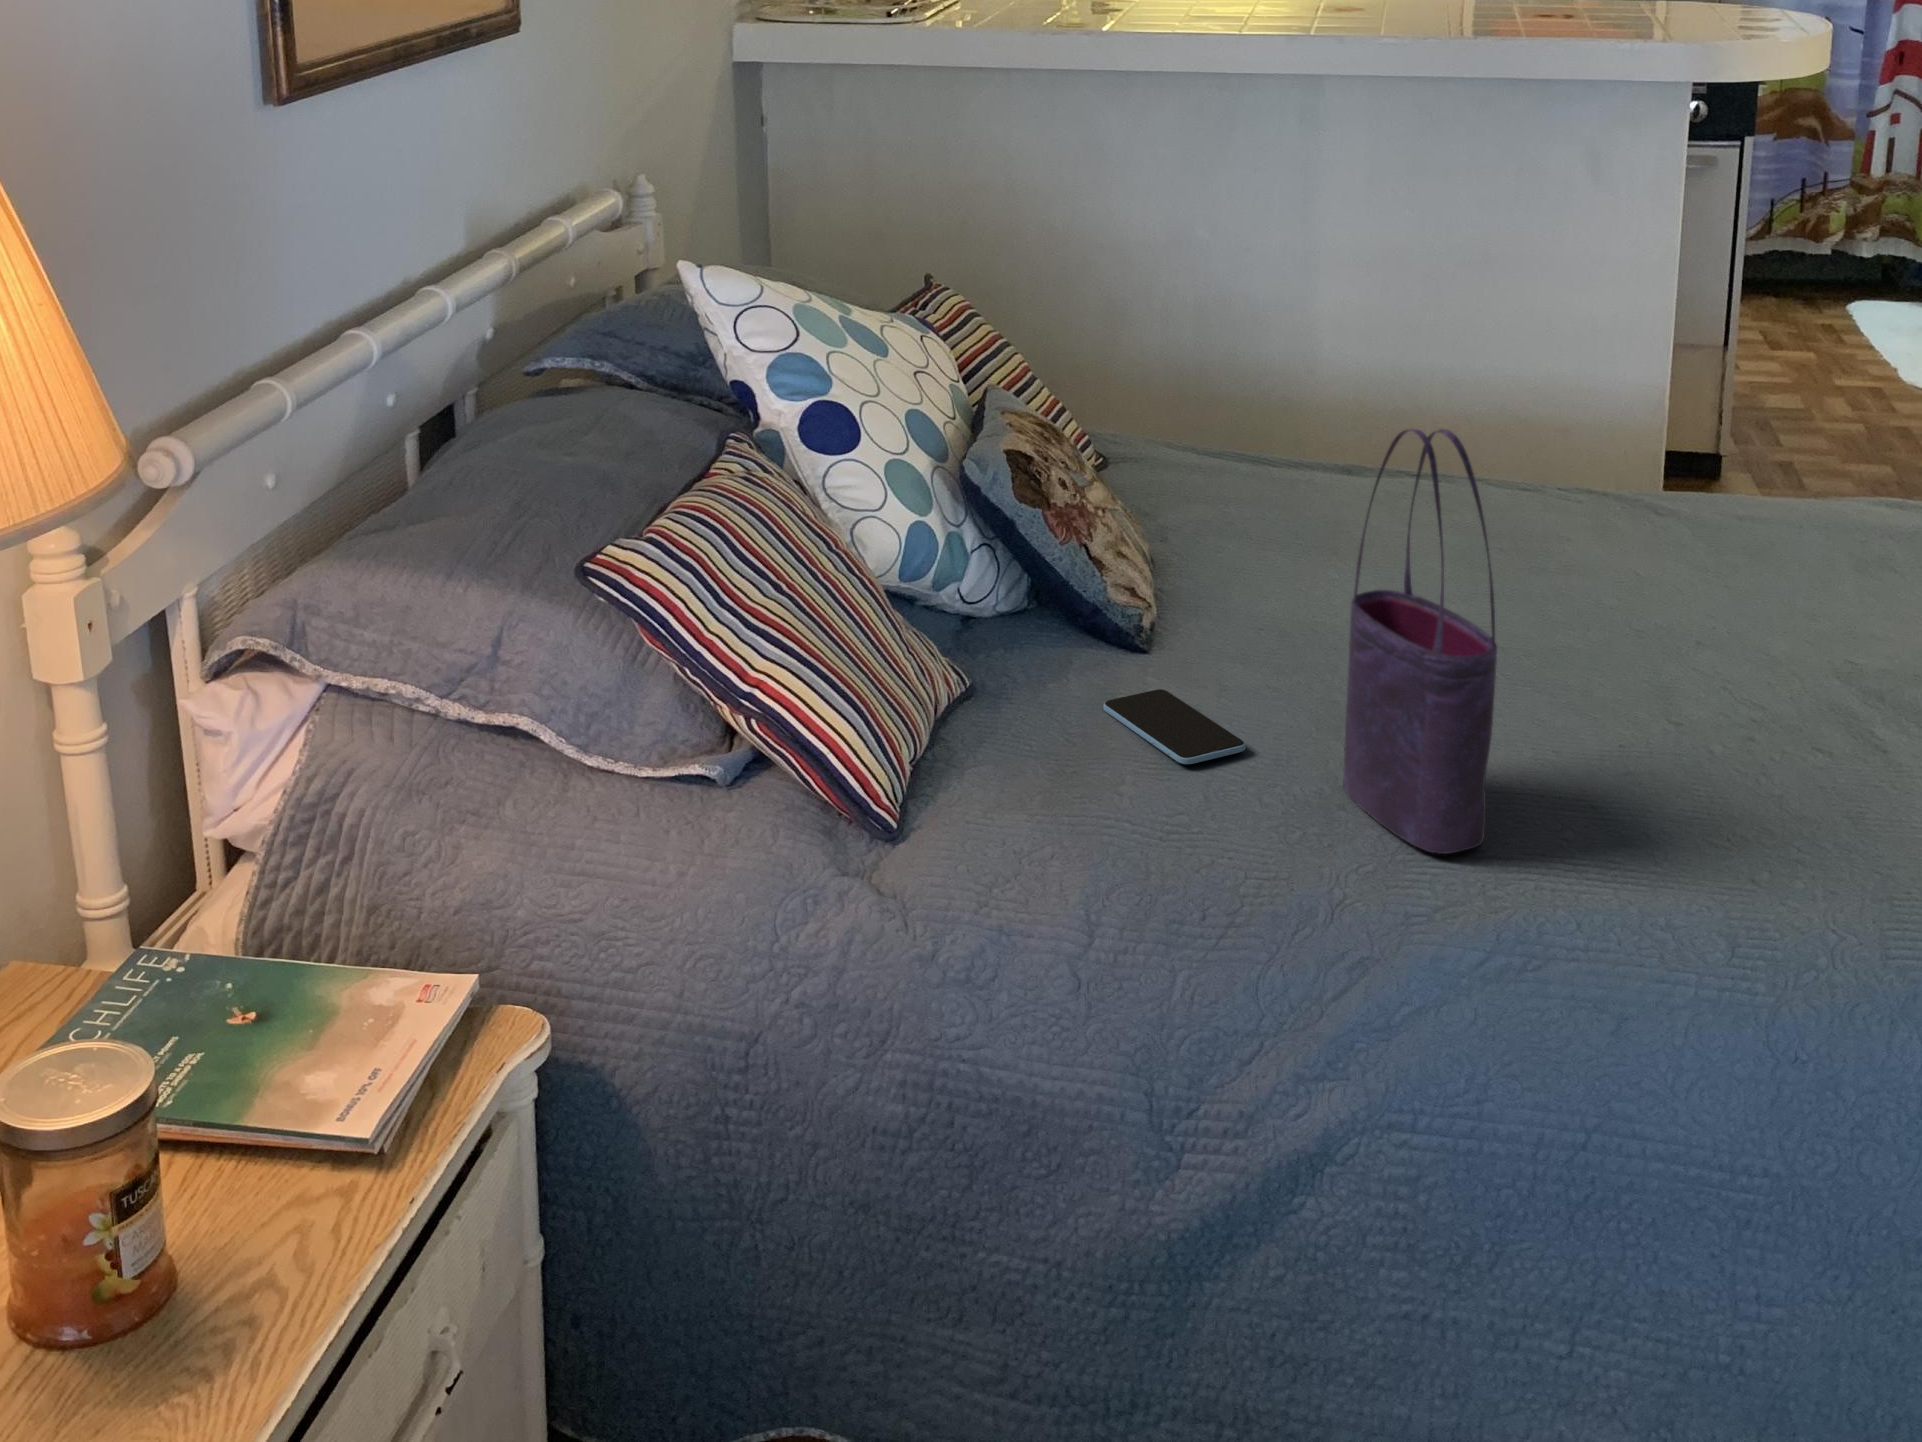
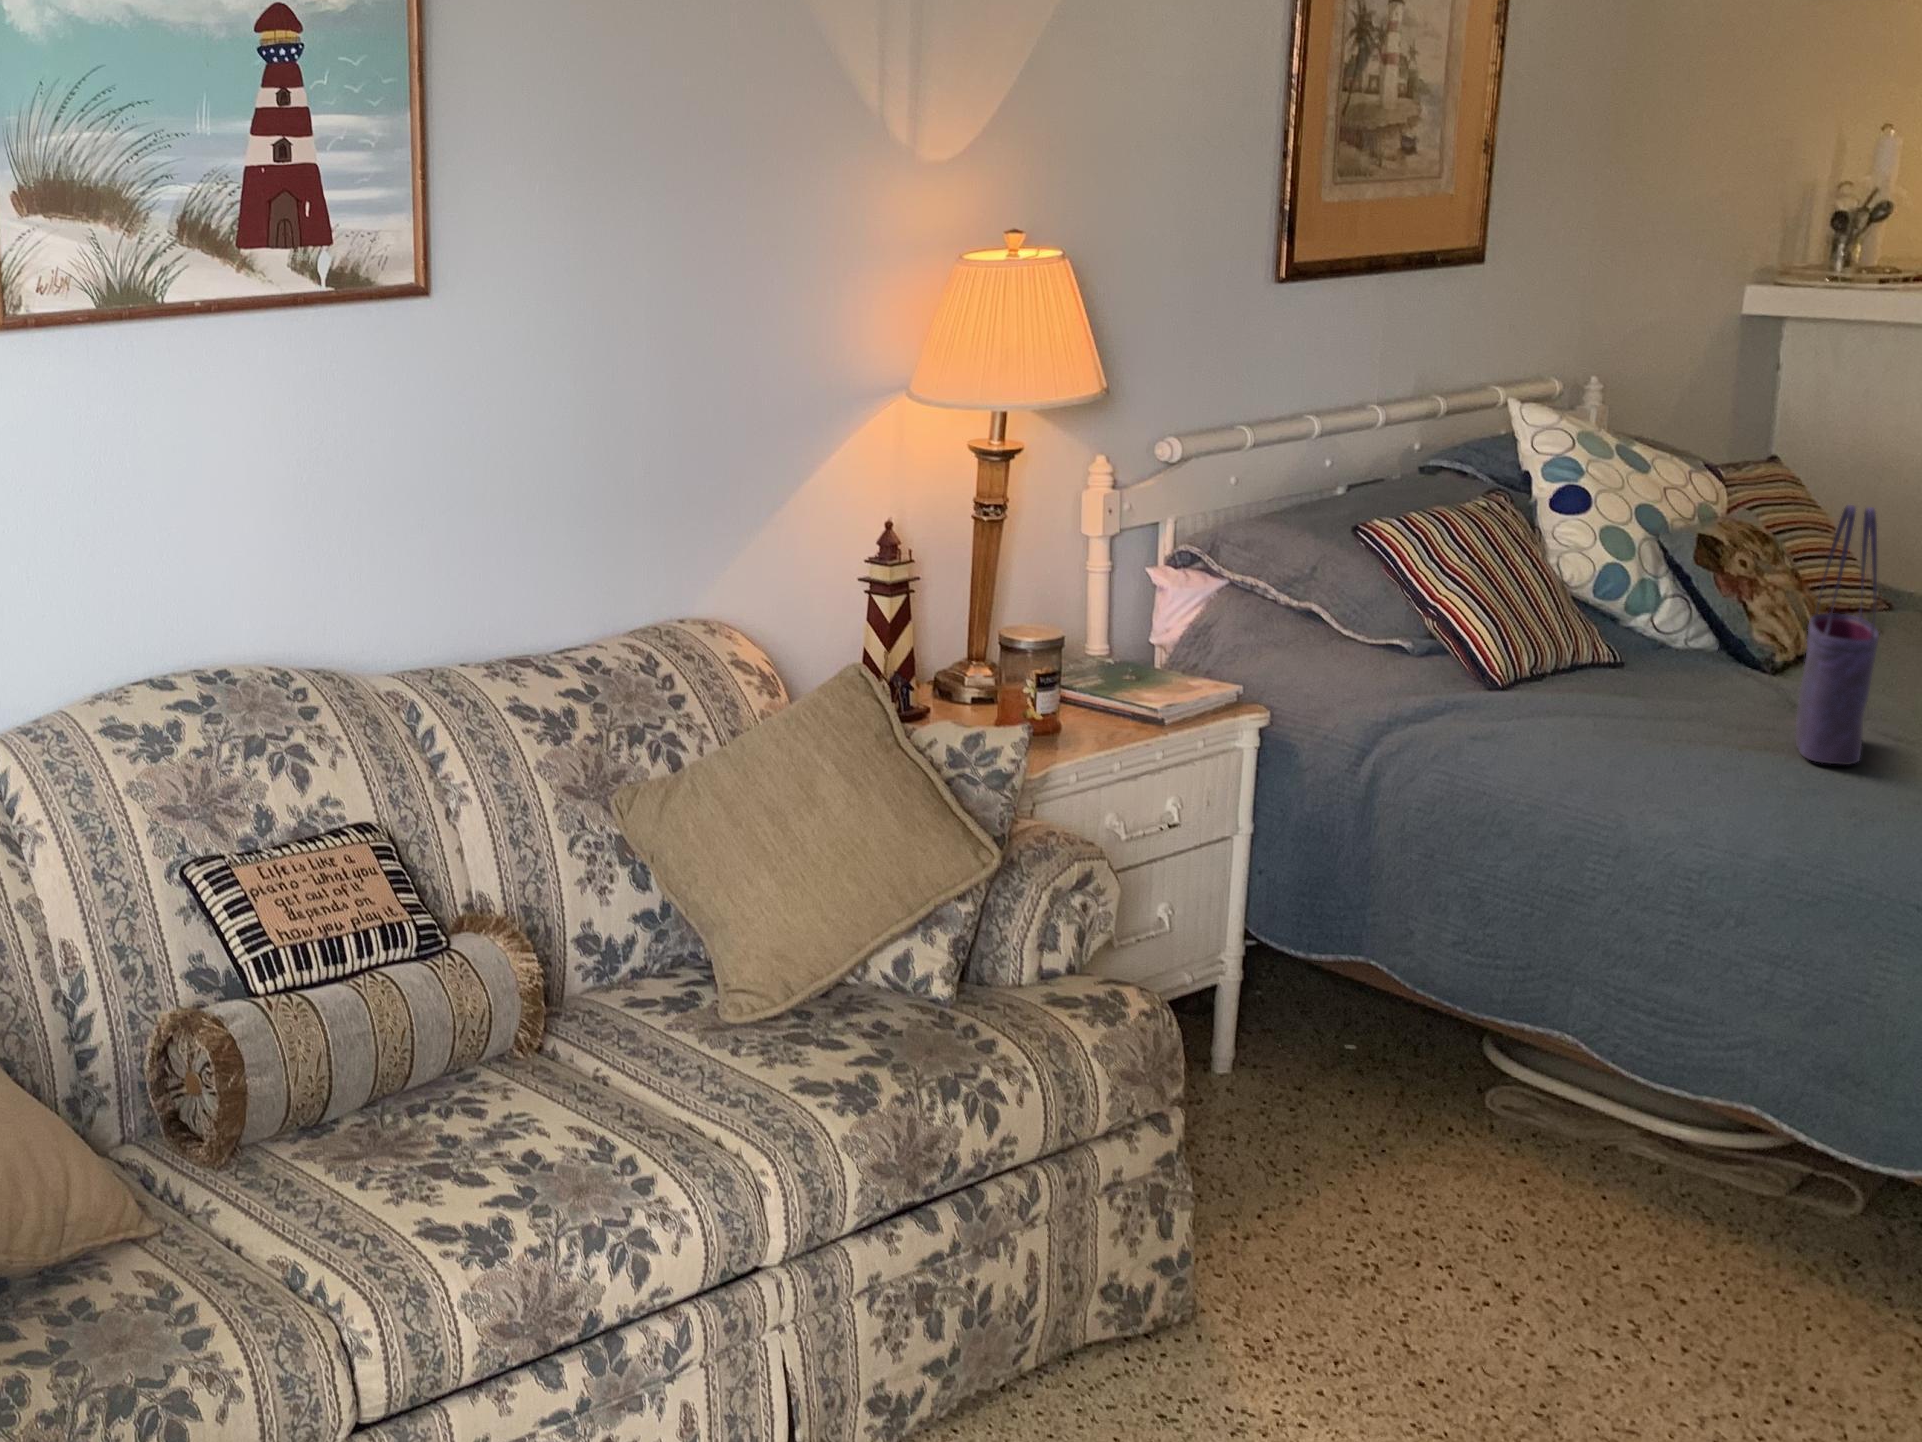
smartphone: present [1103,689,1246,764] -> none [1689,680,1758,711]

